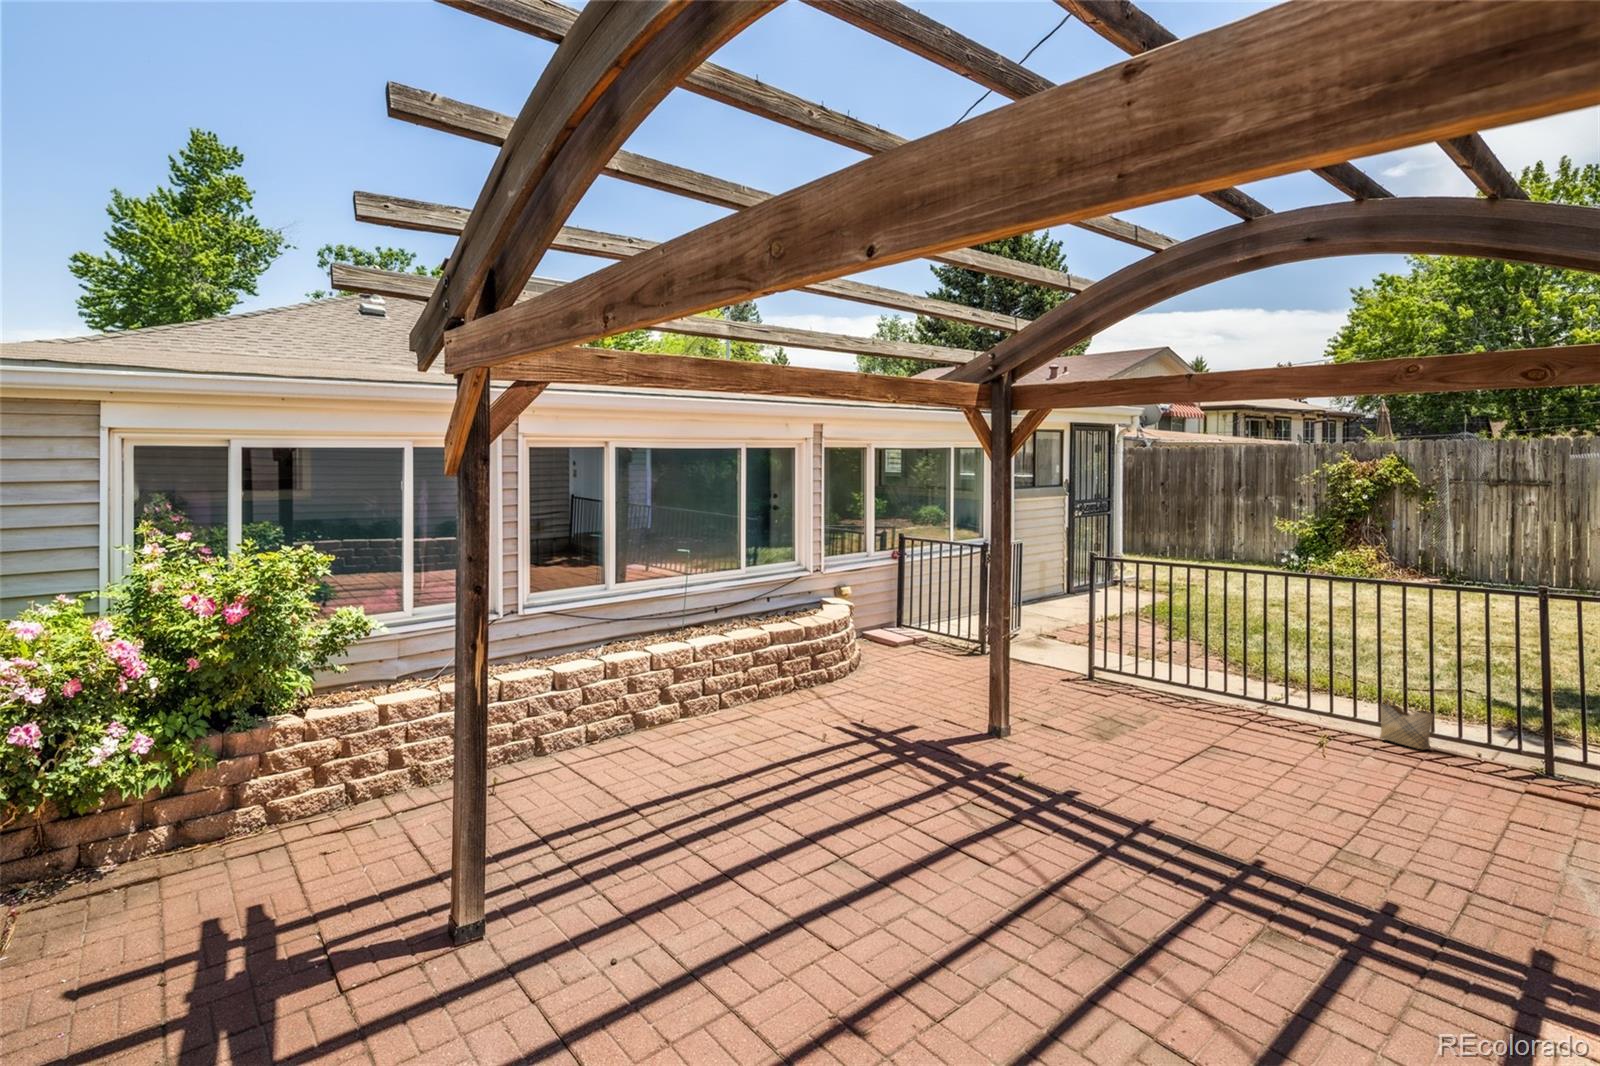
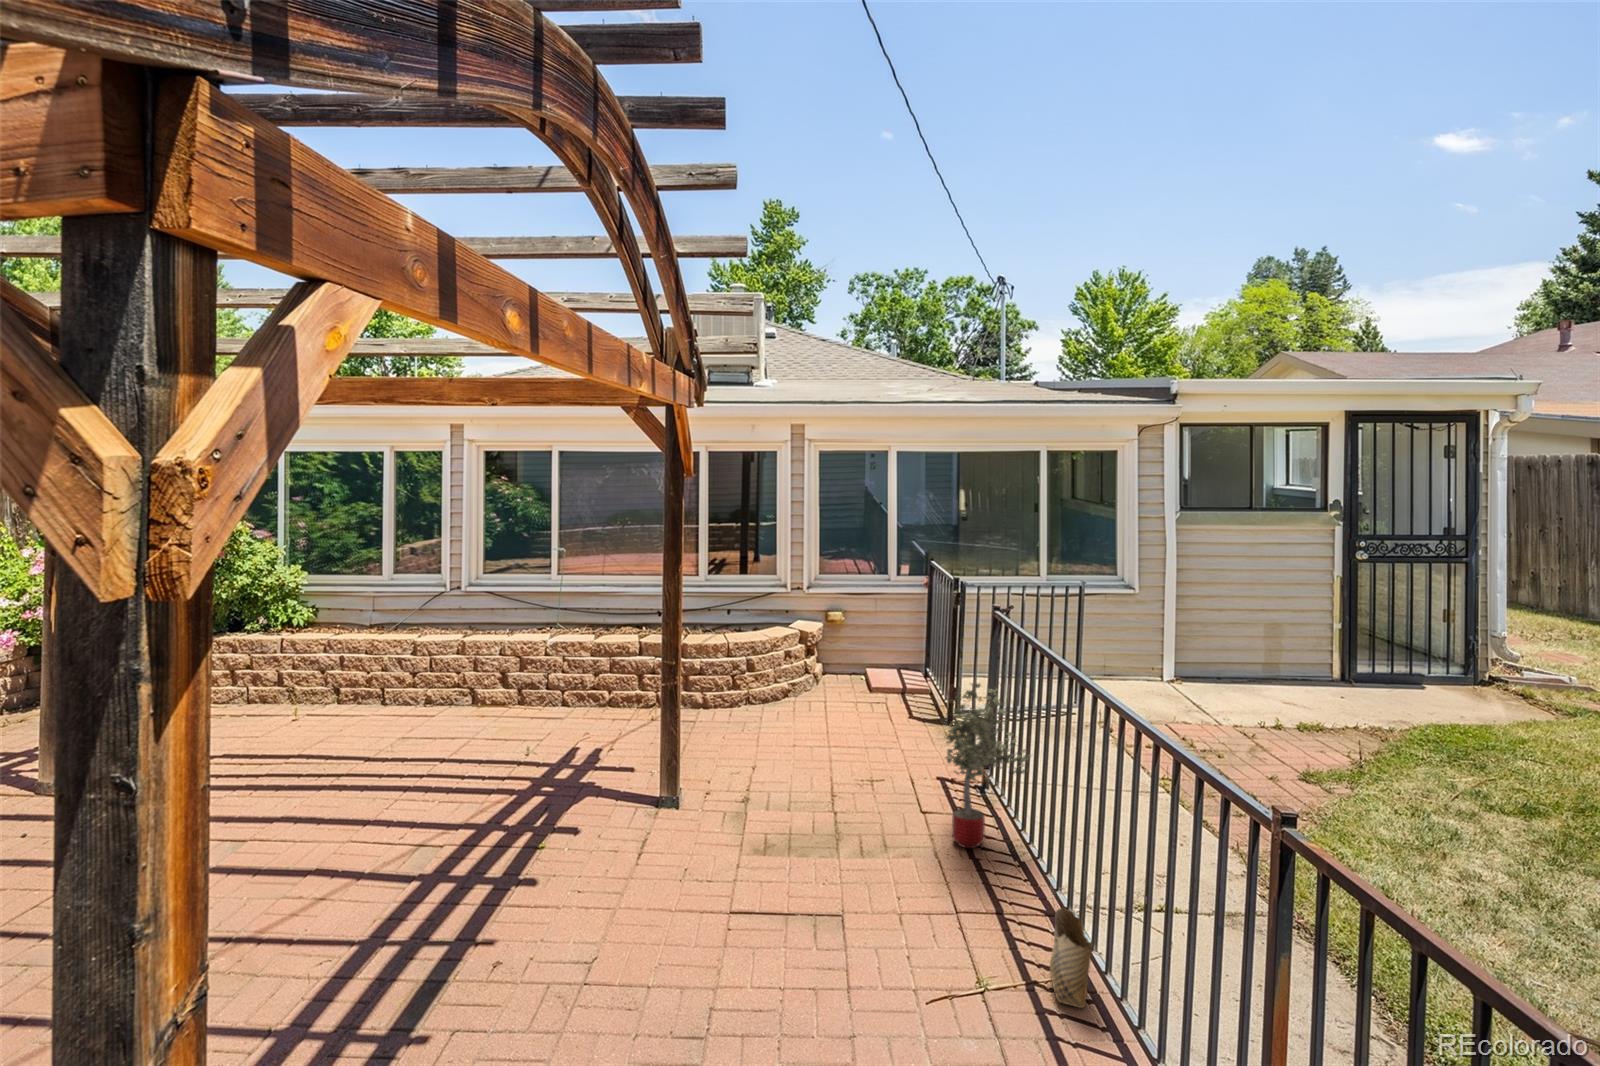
potted tree: none [1154,597,1250,707] -> present [944,683,1031,848]

